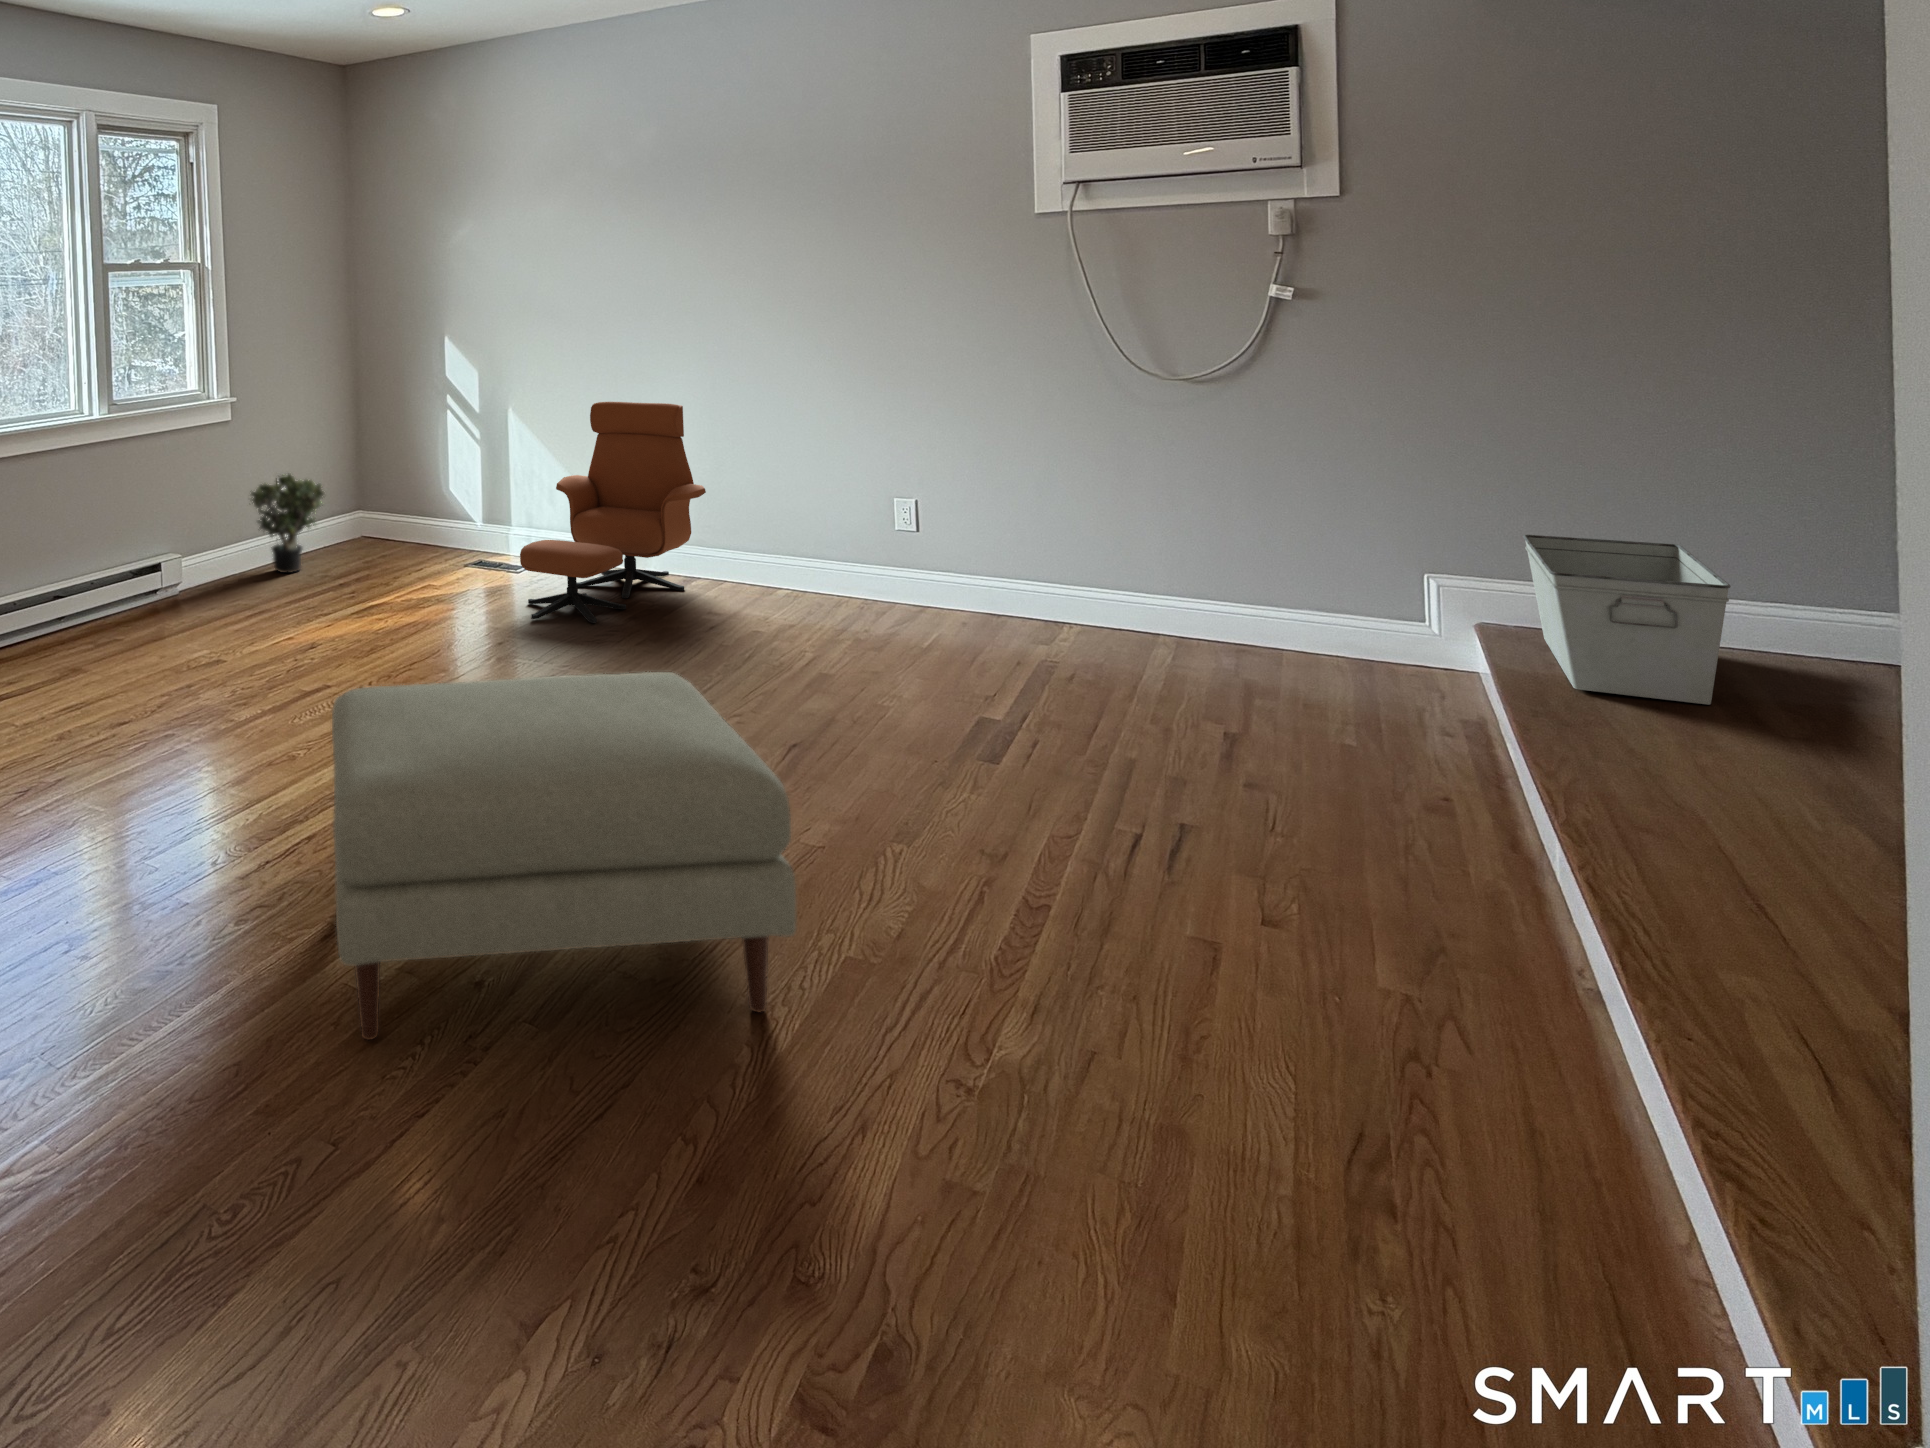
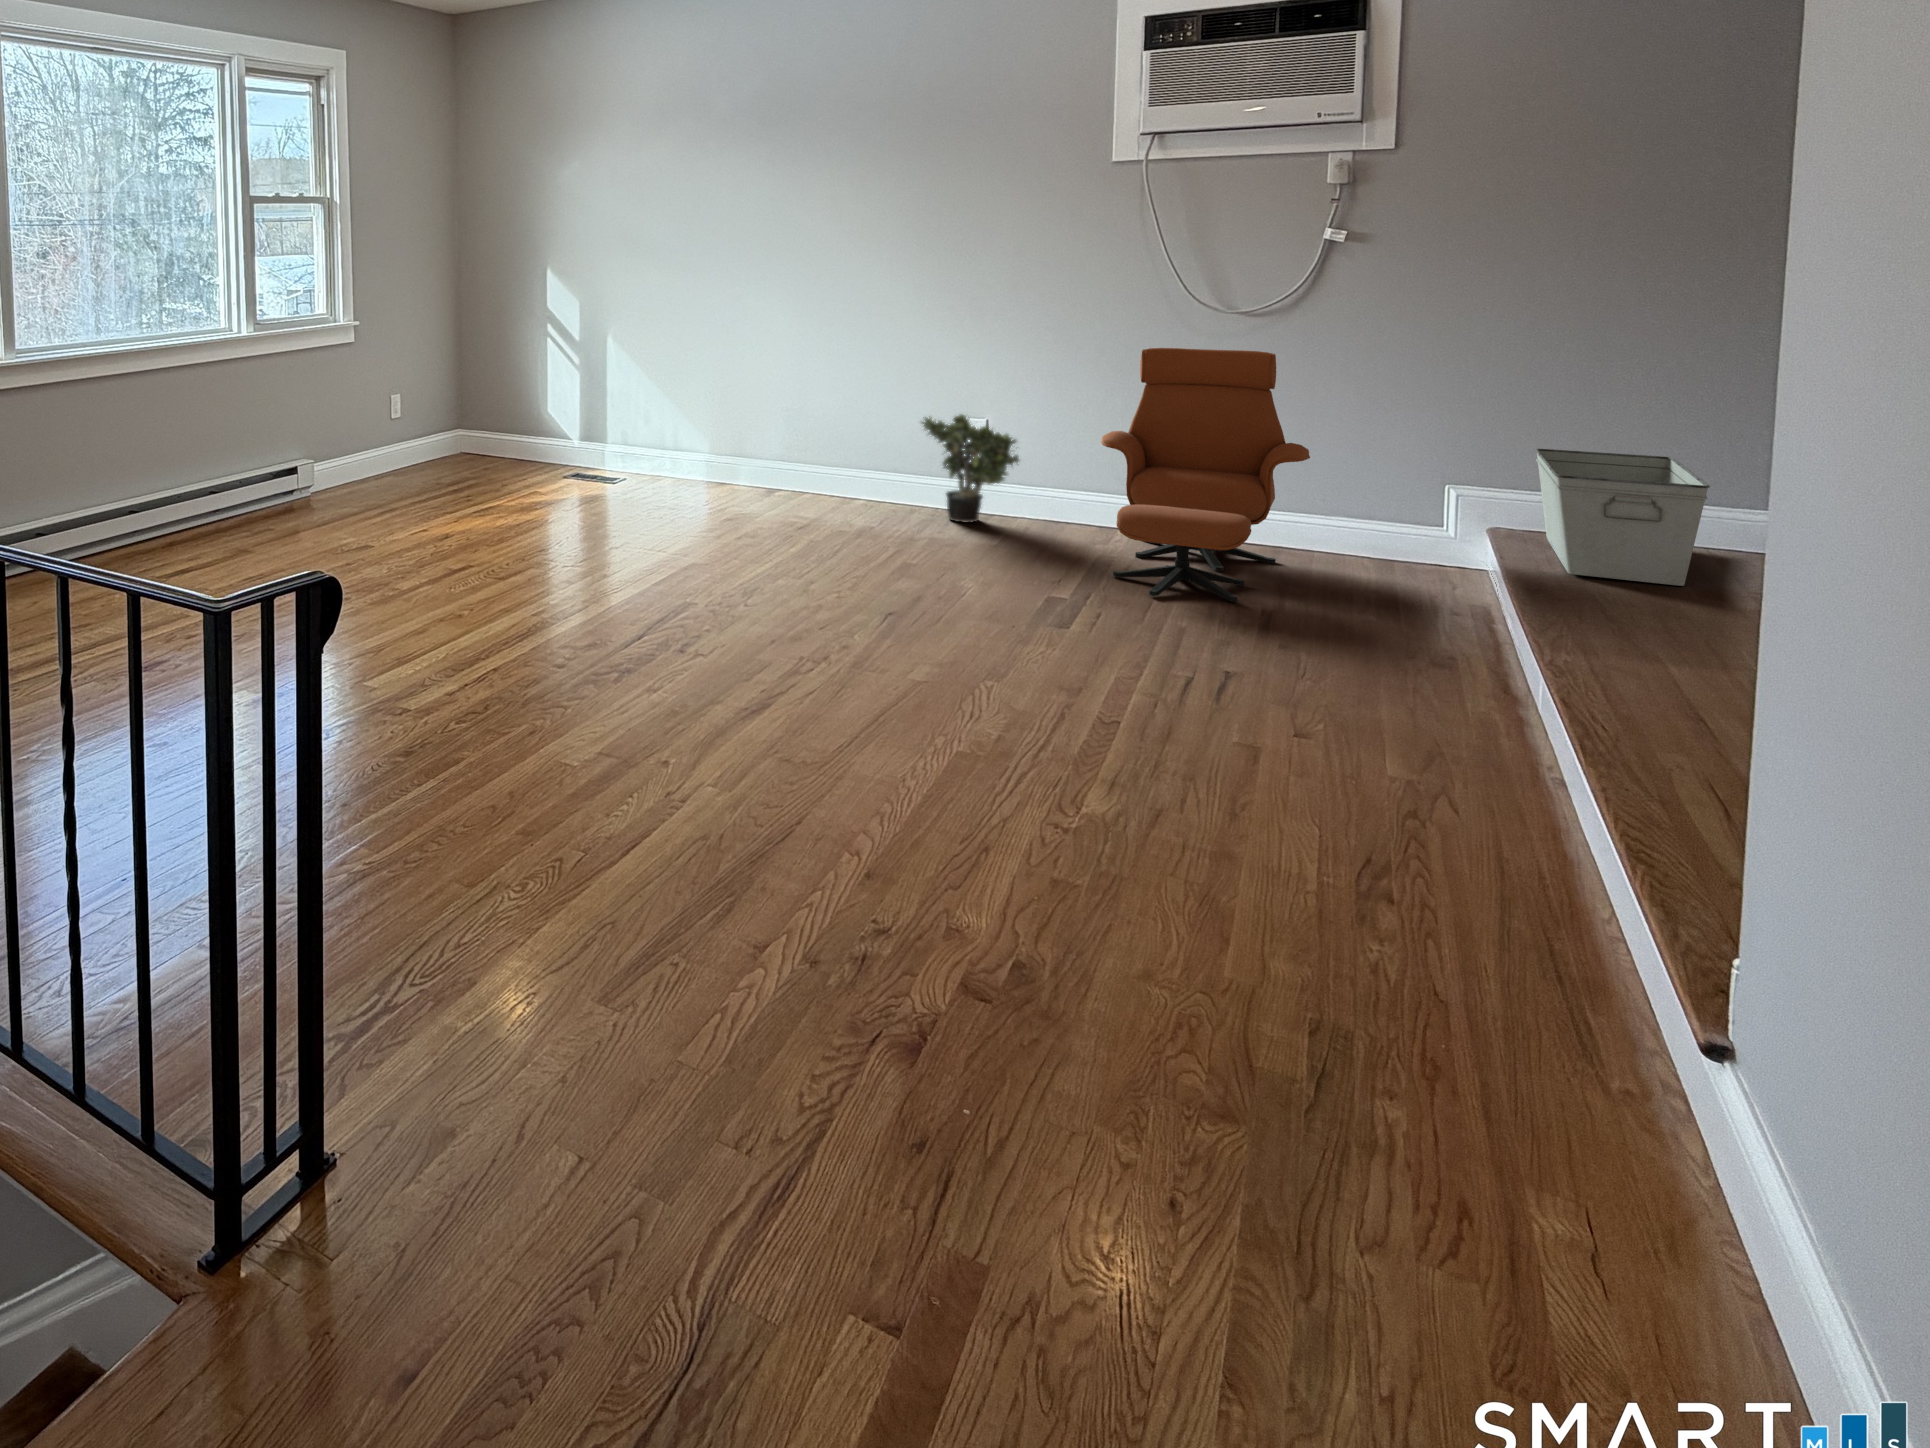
lounge chair: present [520,402,706,623] -> present [1101,348,1310,601]
potted plant: present [251,474,324,573] -> present [922,414,1019,523]
ottoman: present [332,672,796,1040] -> none [526,535,927,796]

